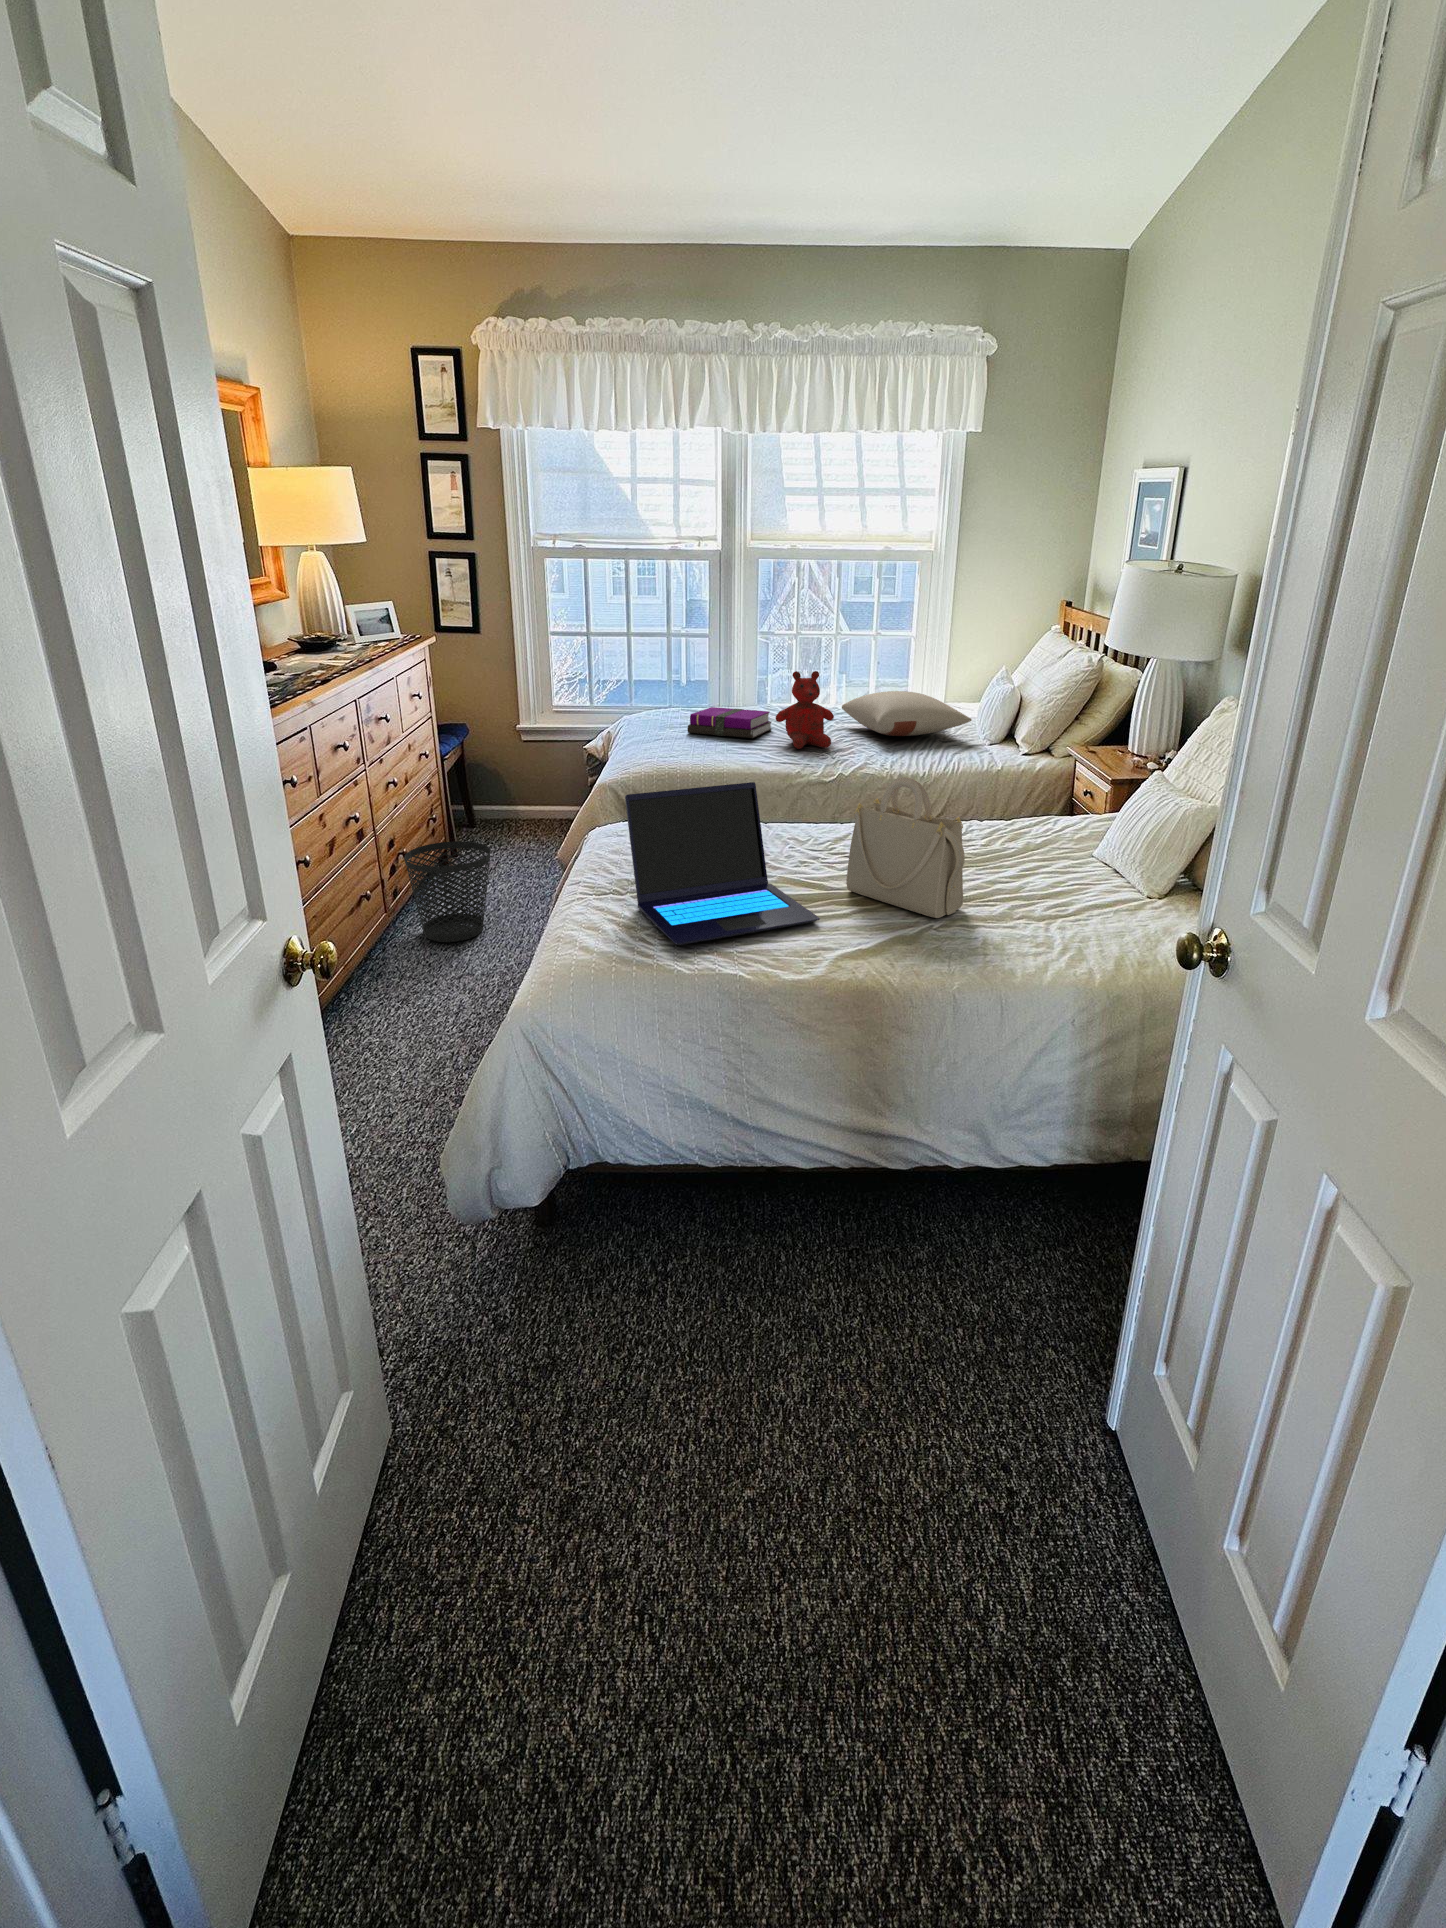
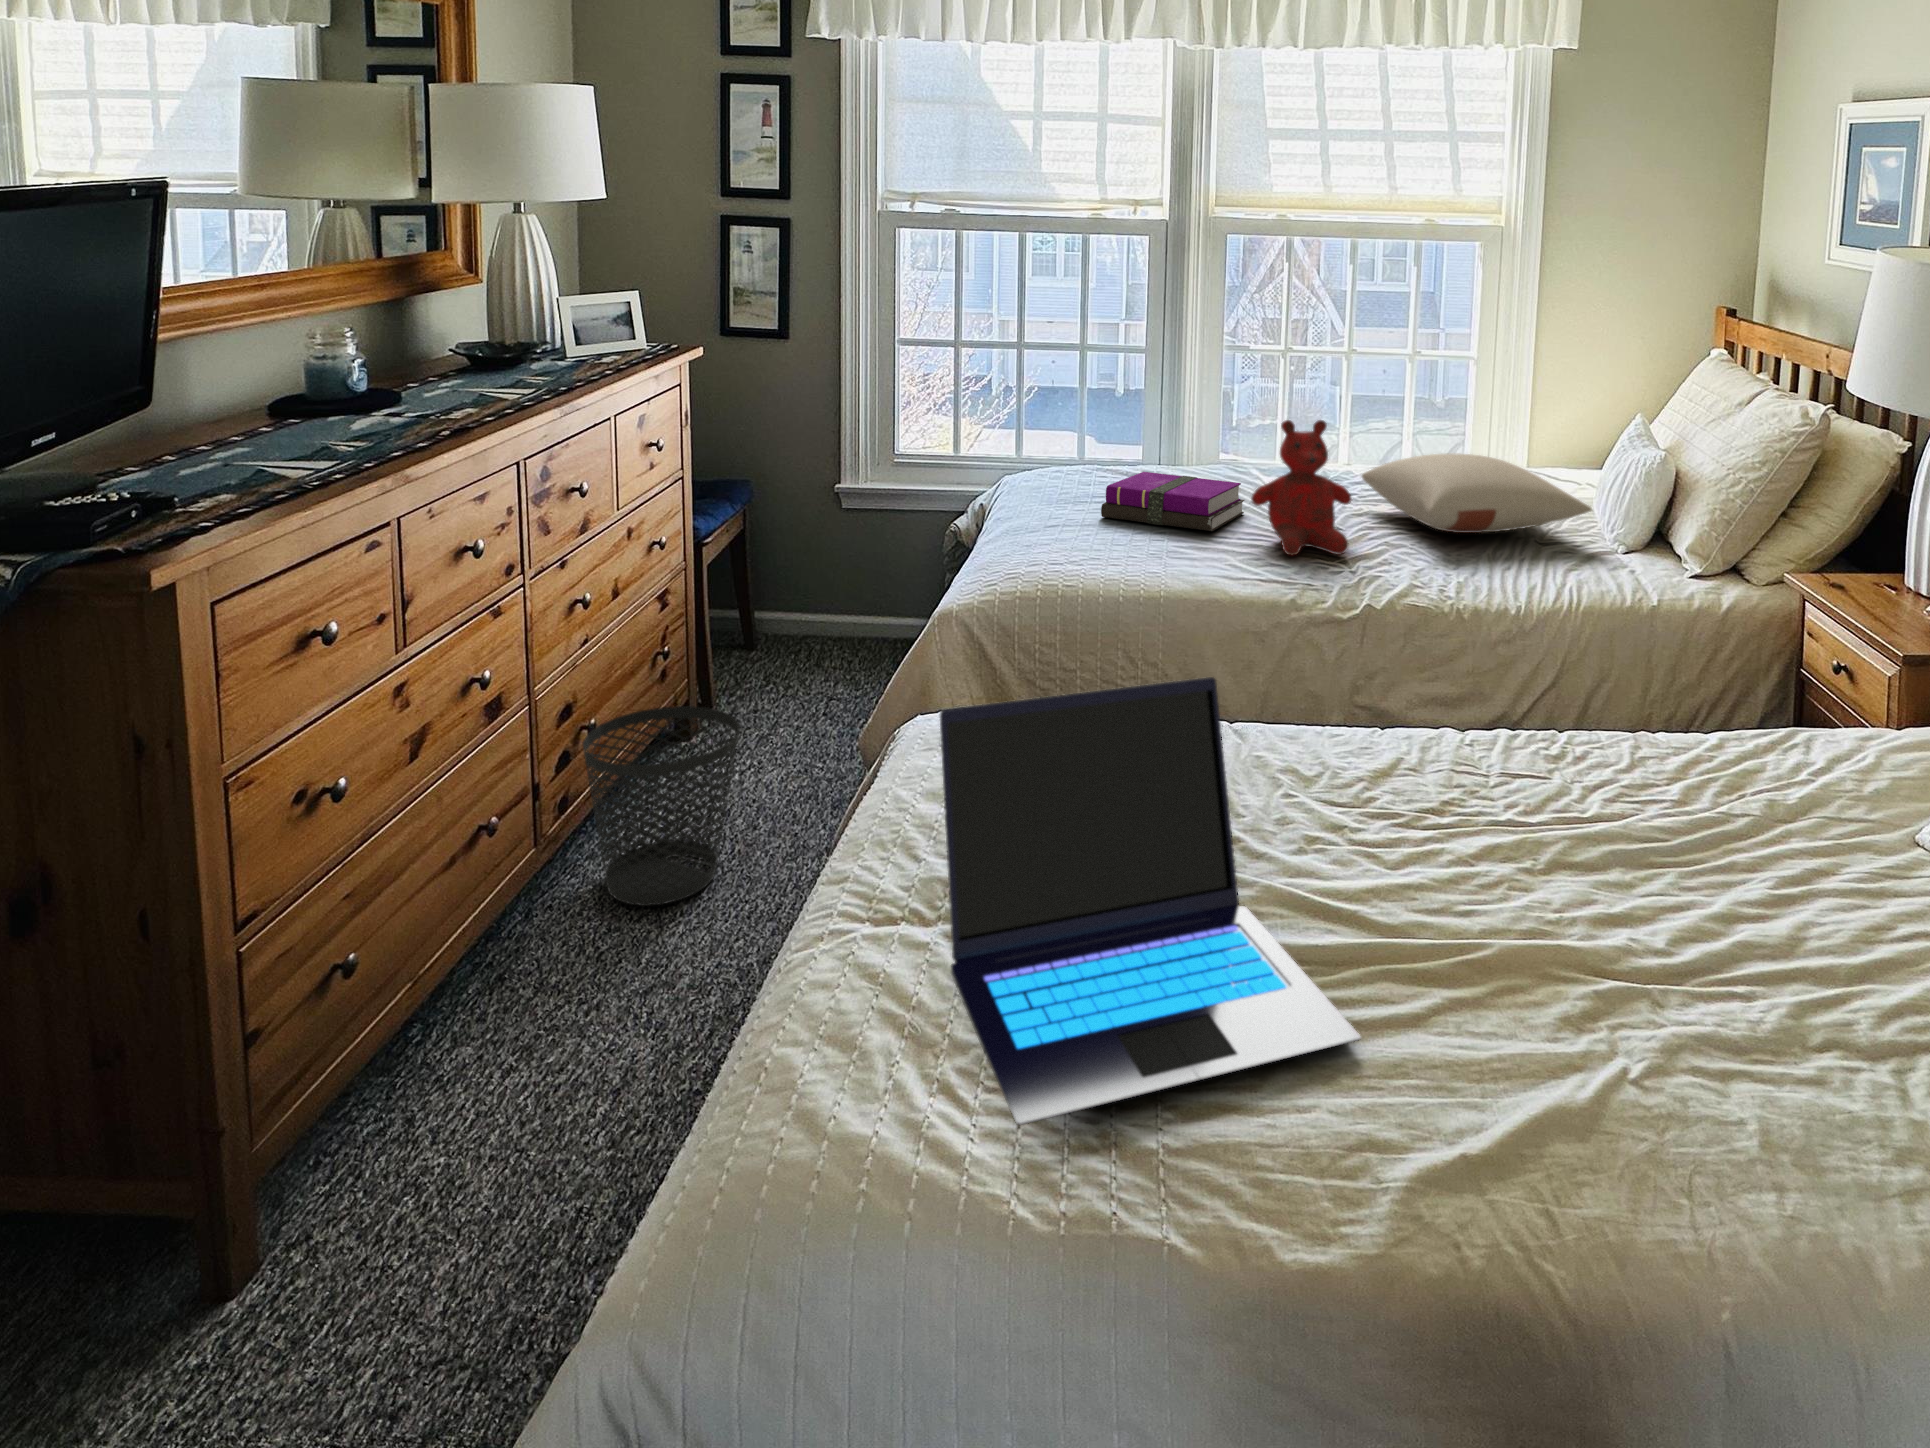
handbag: present [846,777,965,918] -> none [1411,694,1691,1046]

